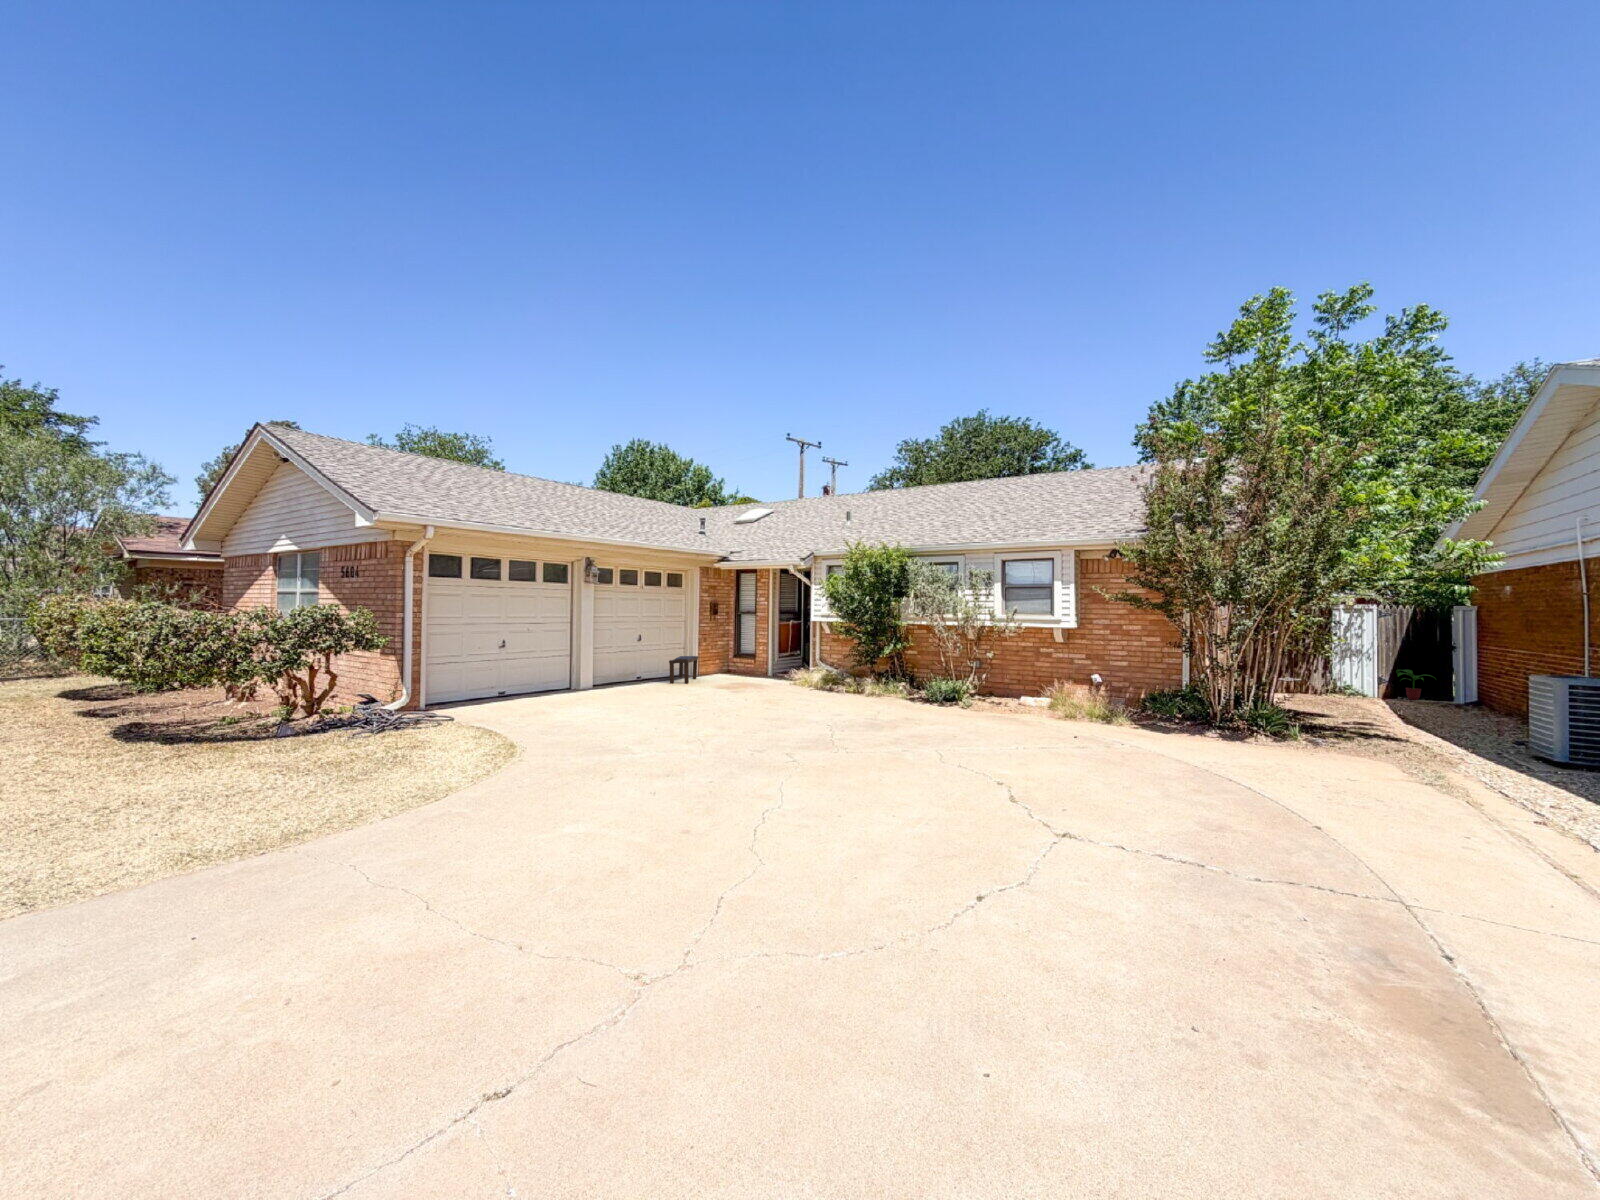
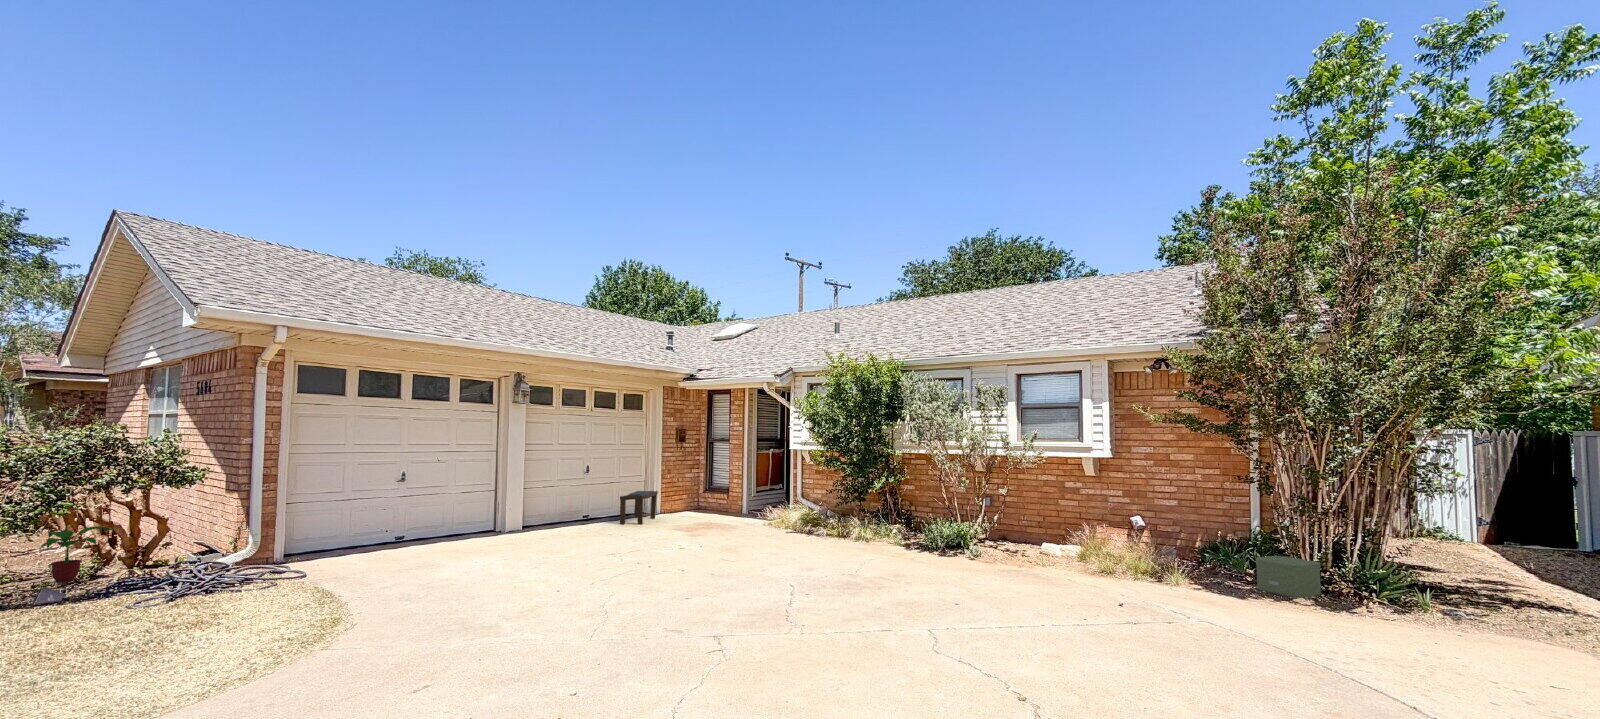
potted plant: present [1396,670,1433,700] -> present [40,526,116,583]
storage box: none [1180,703,1227,732] -> present [1256,556,1321,597]

